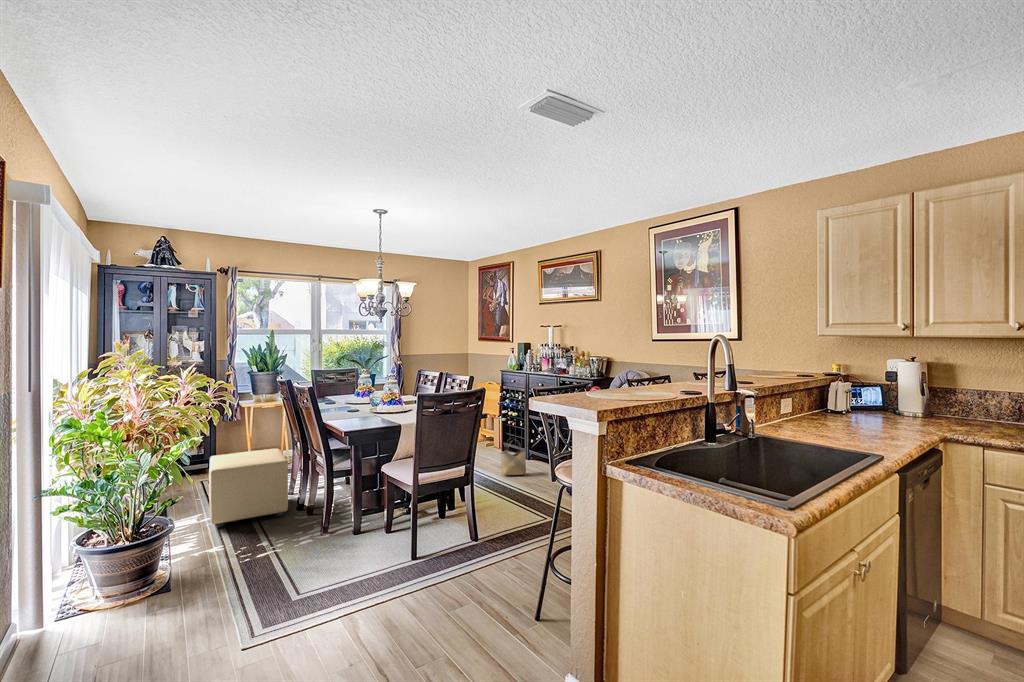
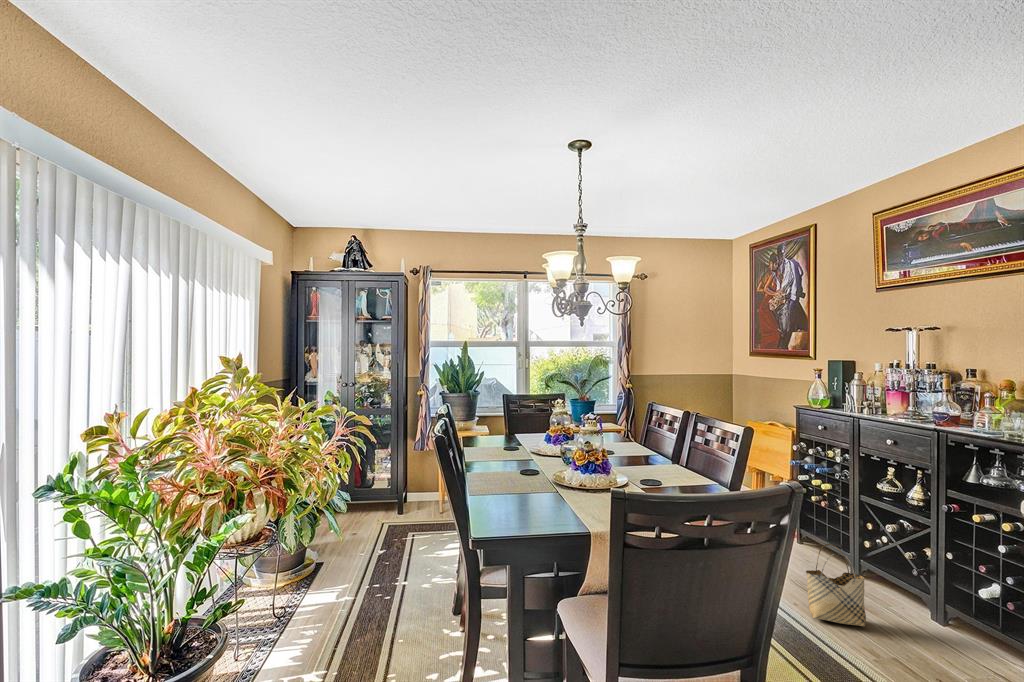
ottoman: present [209,448,288,528] -> none [323,510,438,633]

